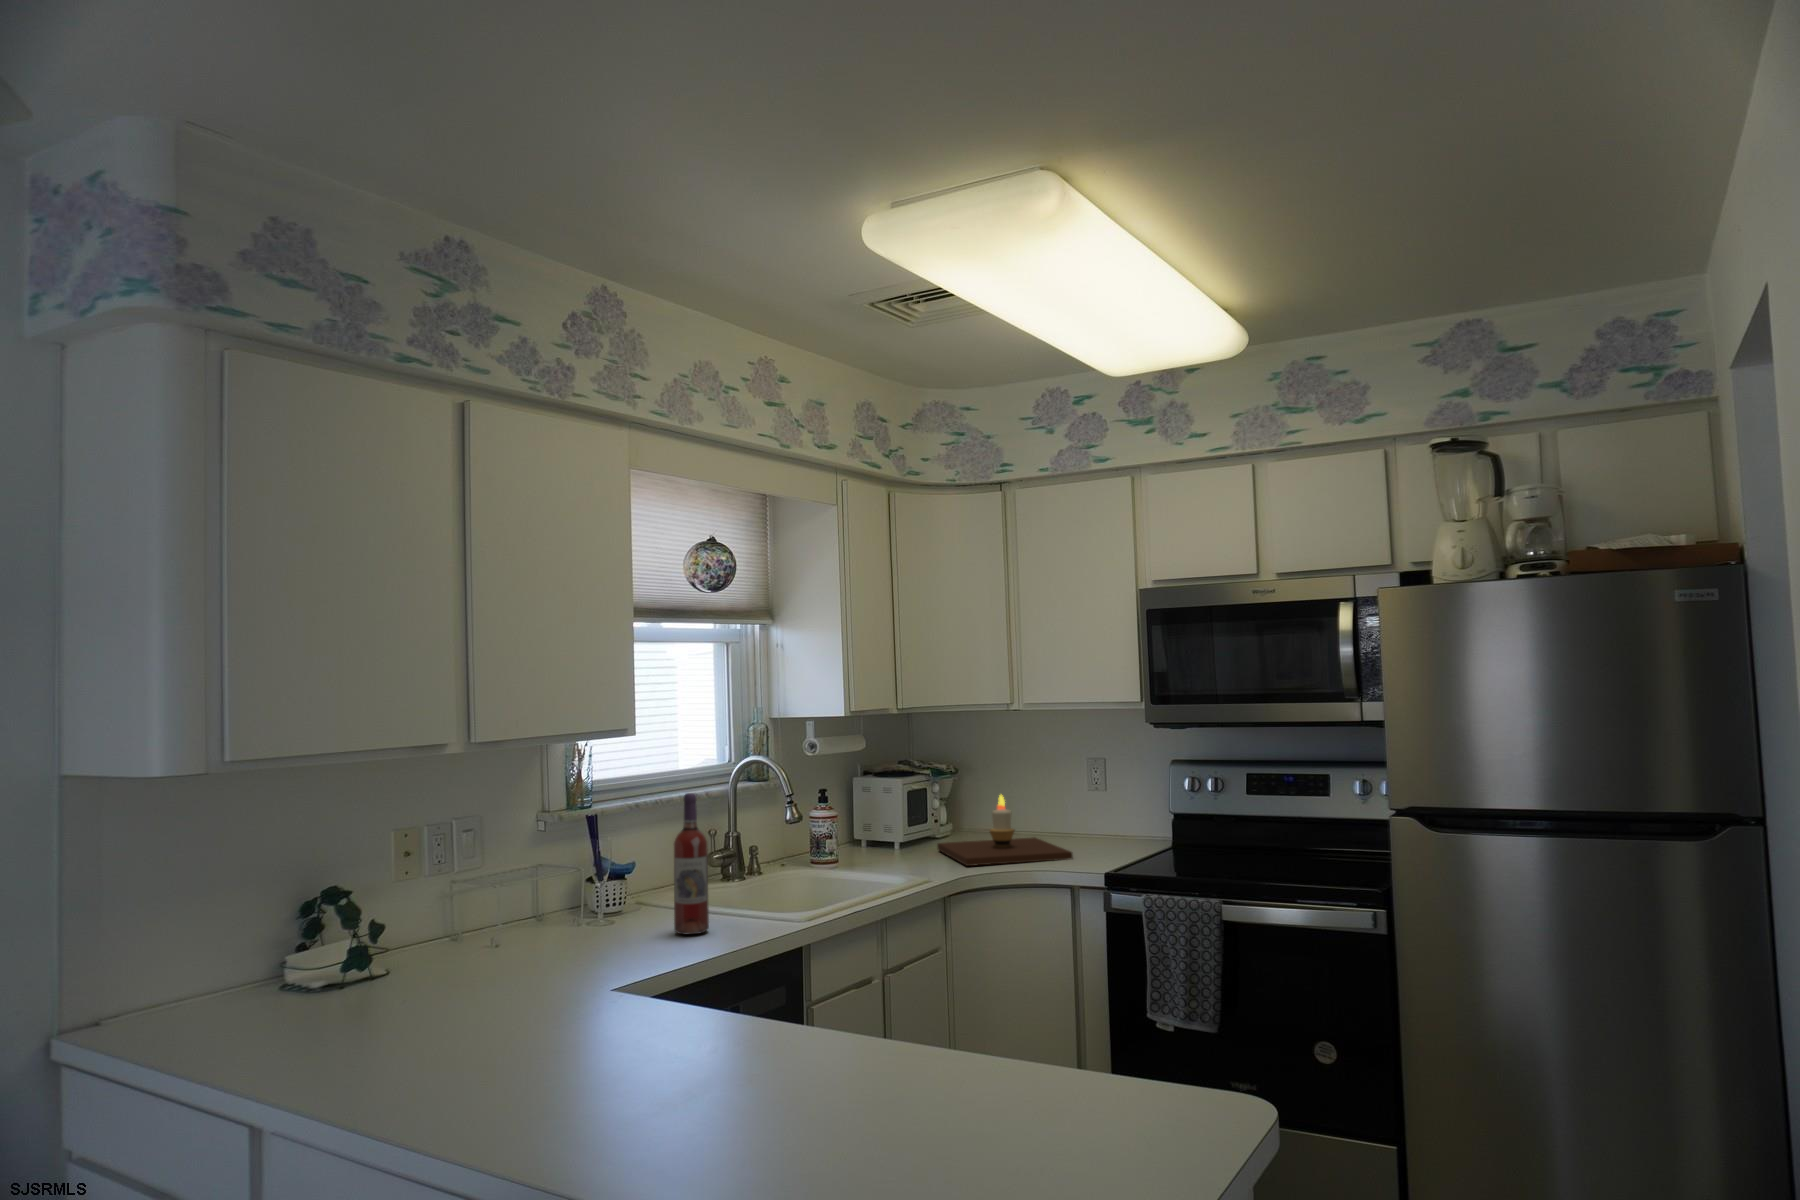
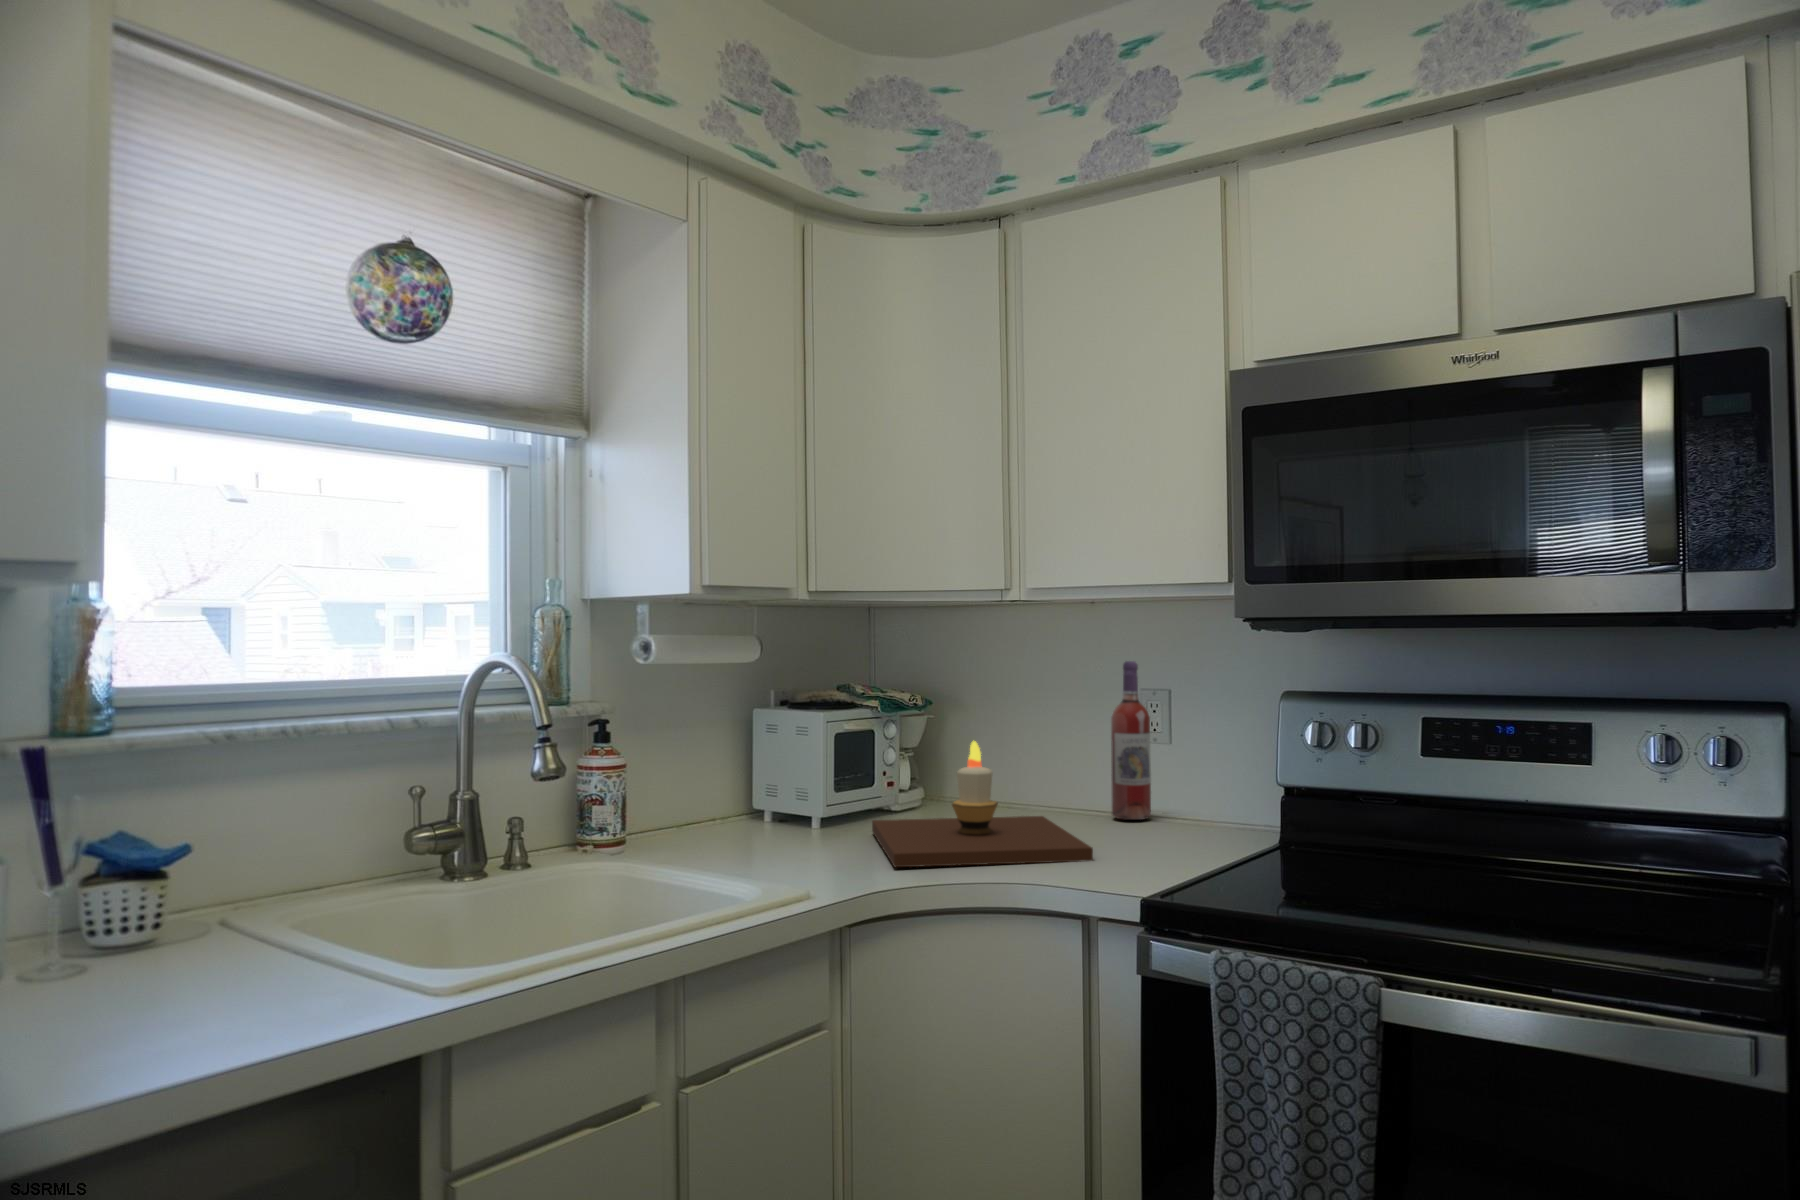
wine bottle: present [674,793,709,934] -> present [1111,661,1151,820]

